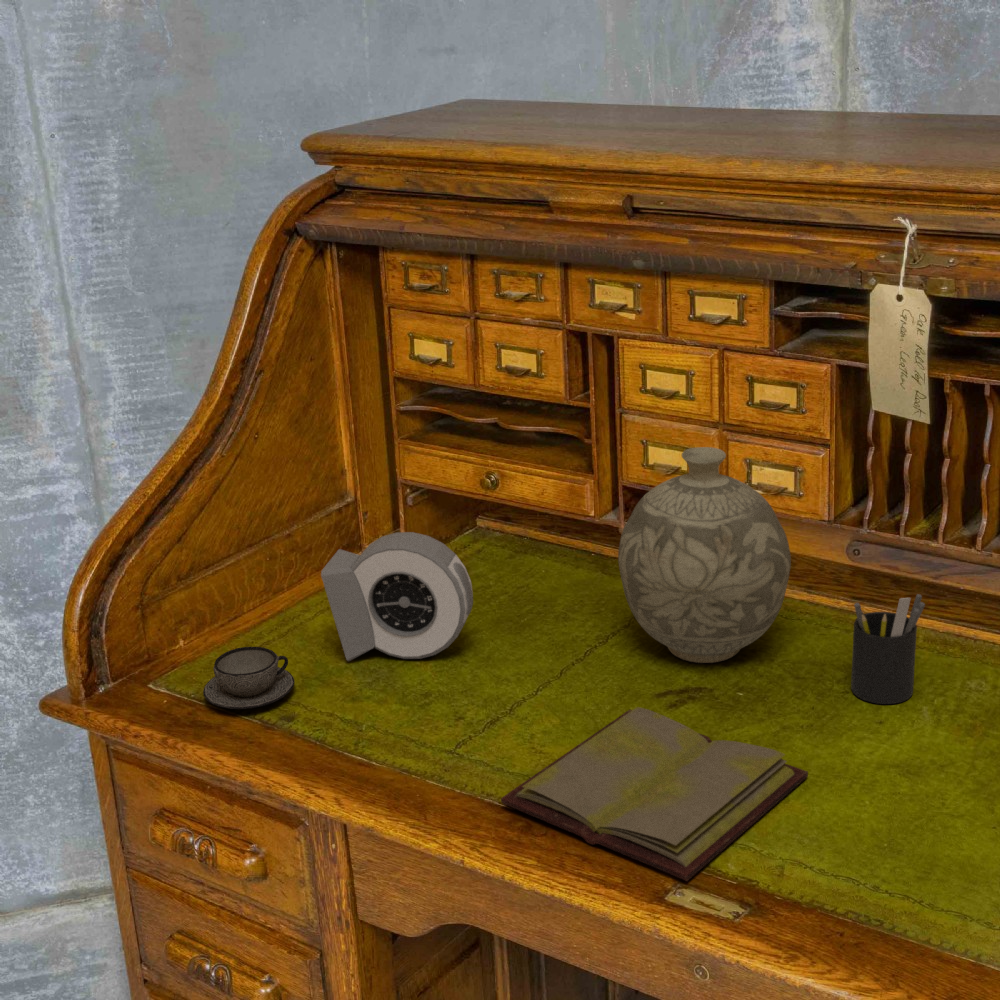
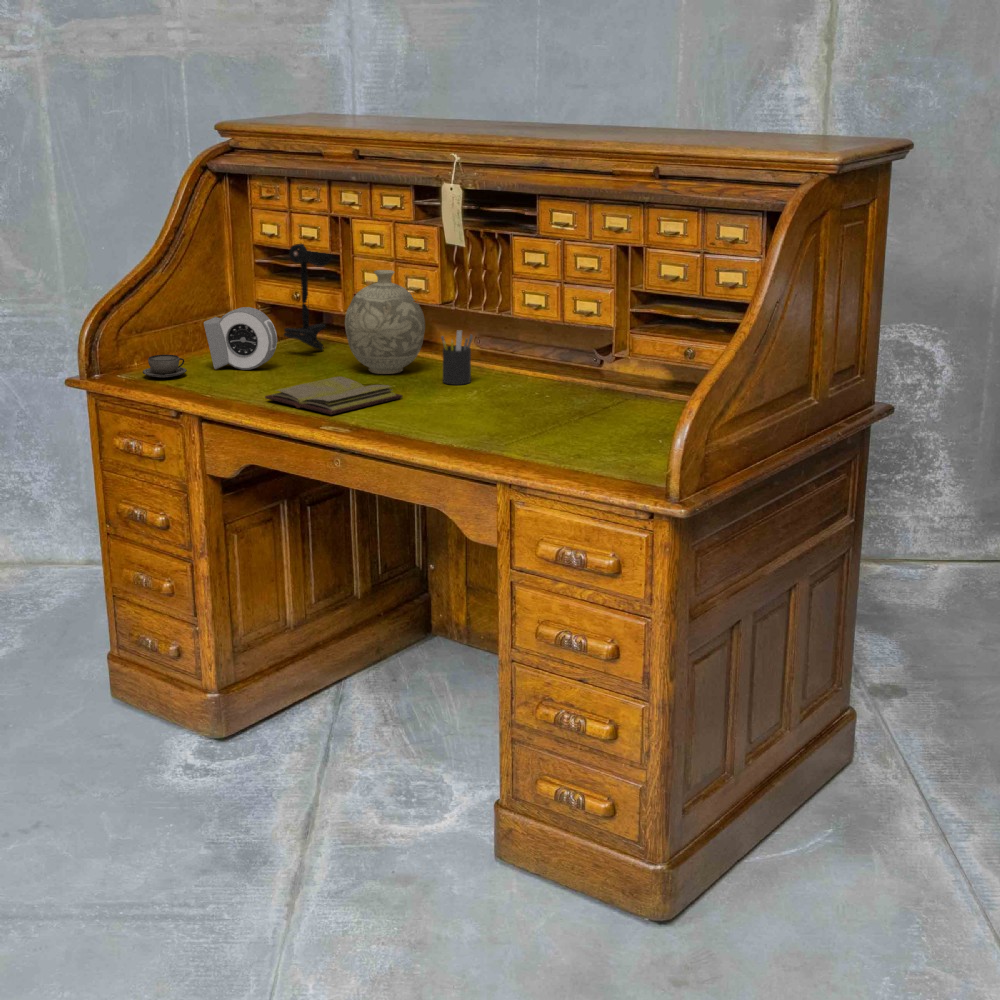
desk lamp: none [466,350,557,571] -> present [284,243,332,350]

